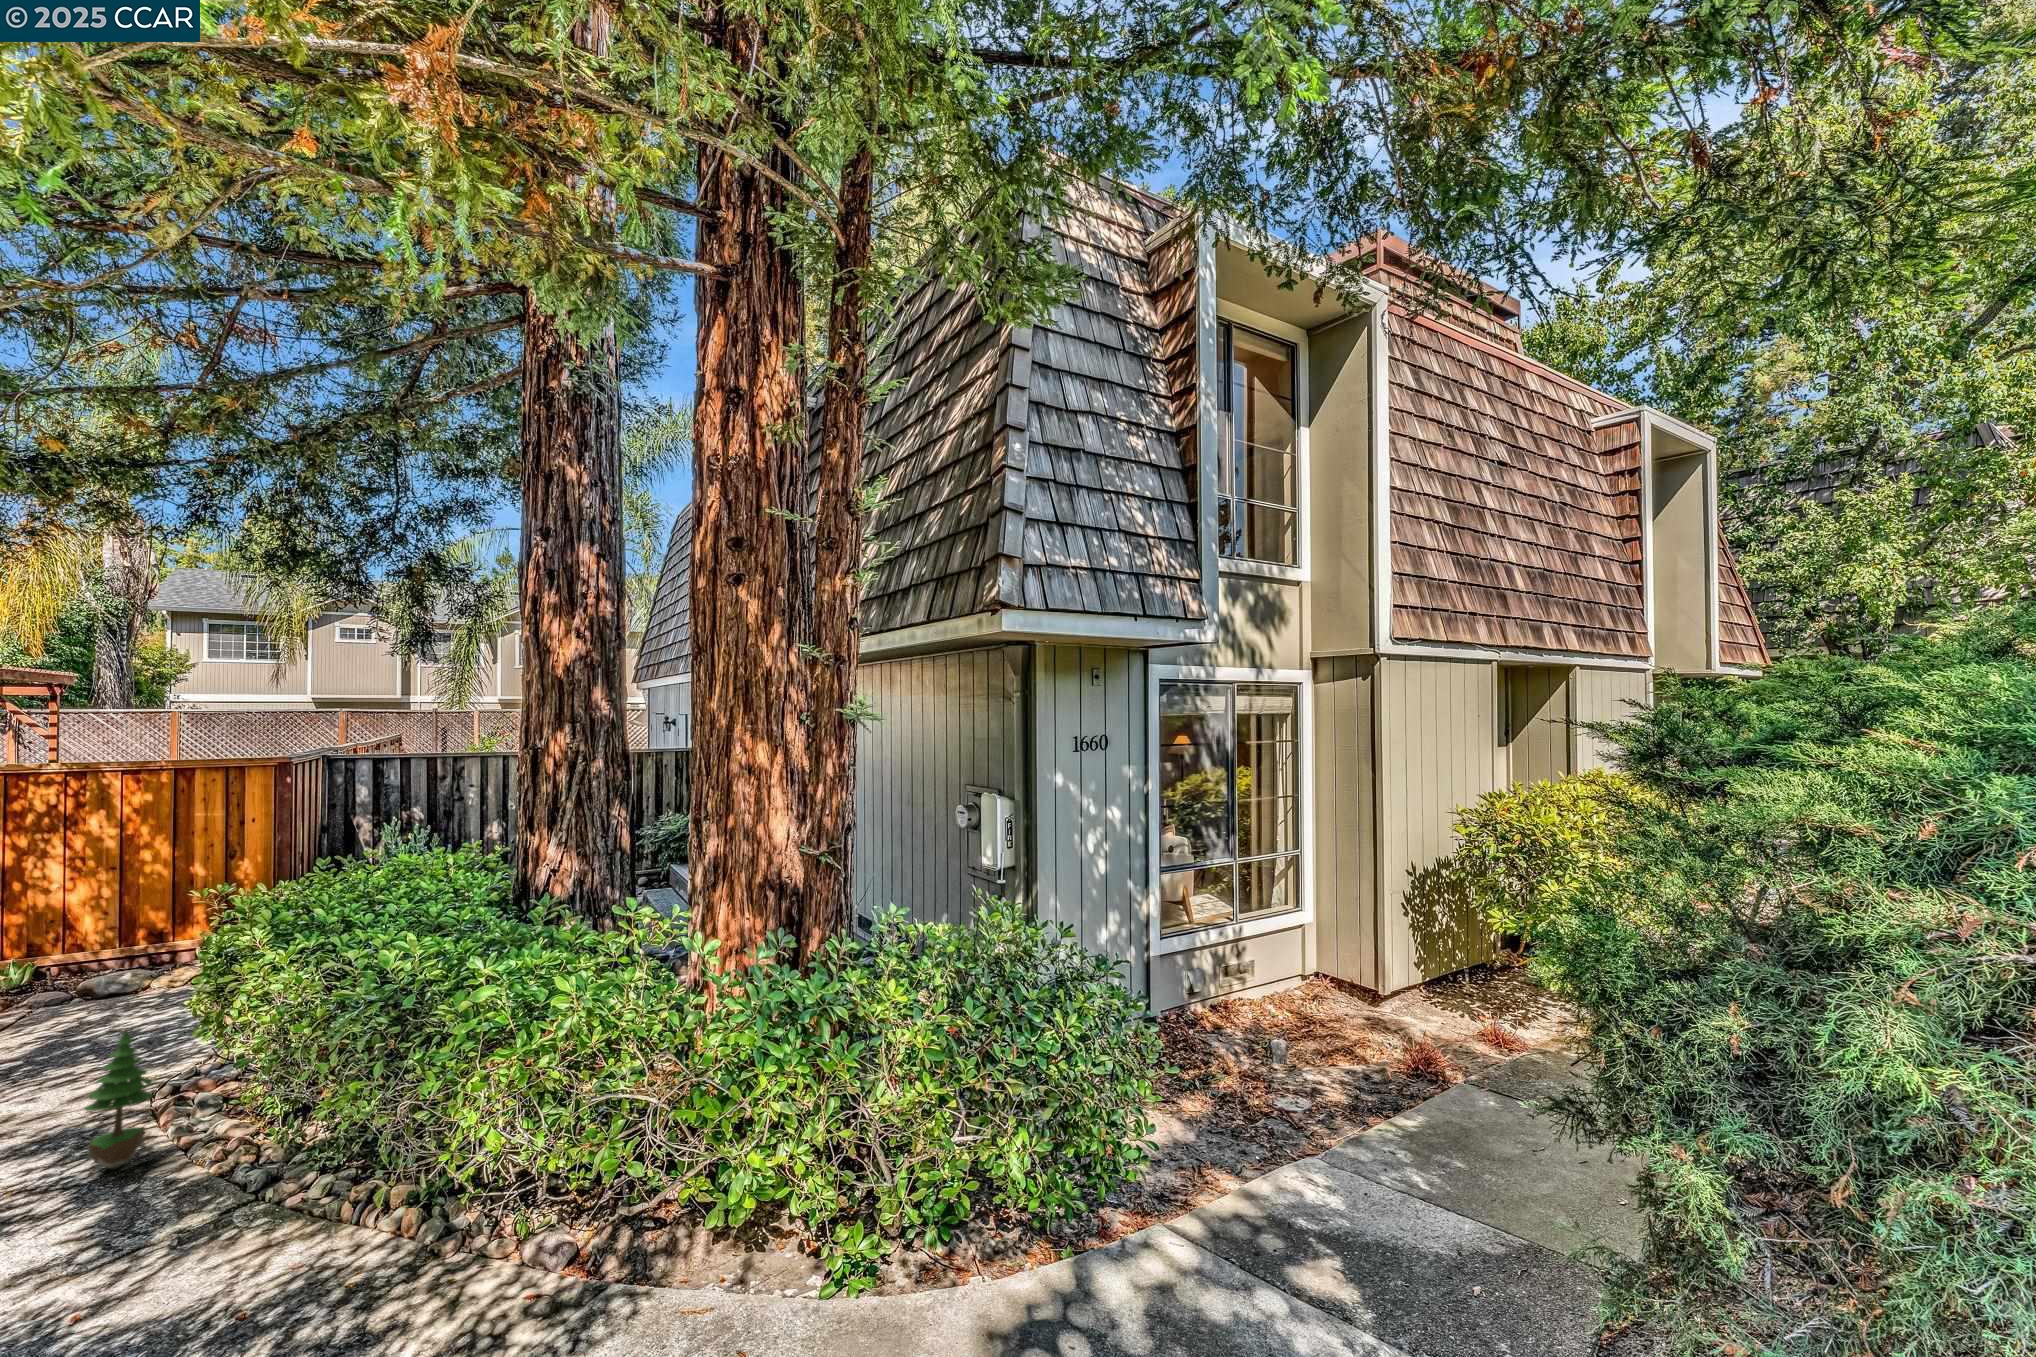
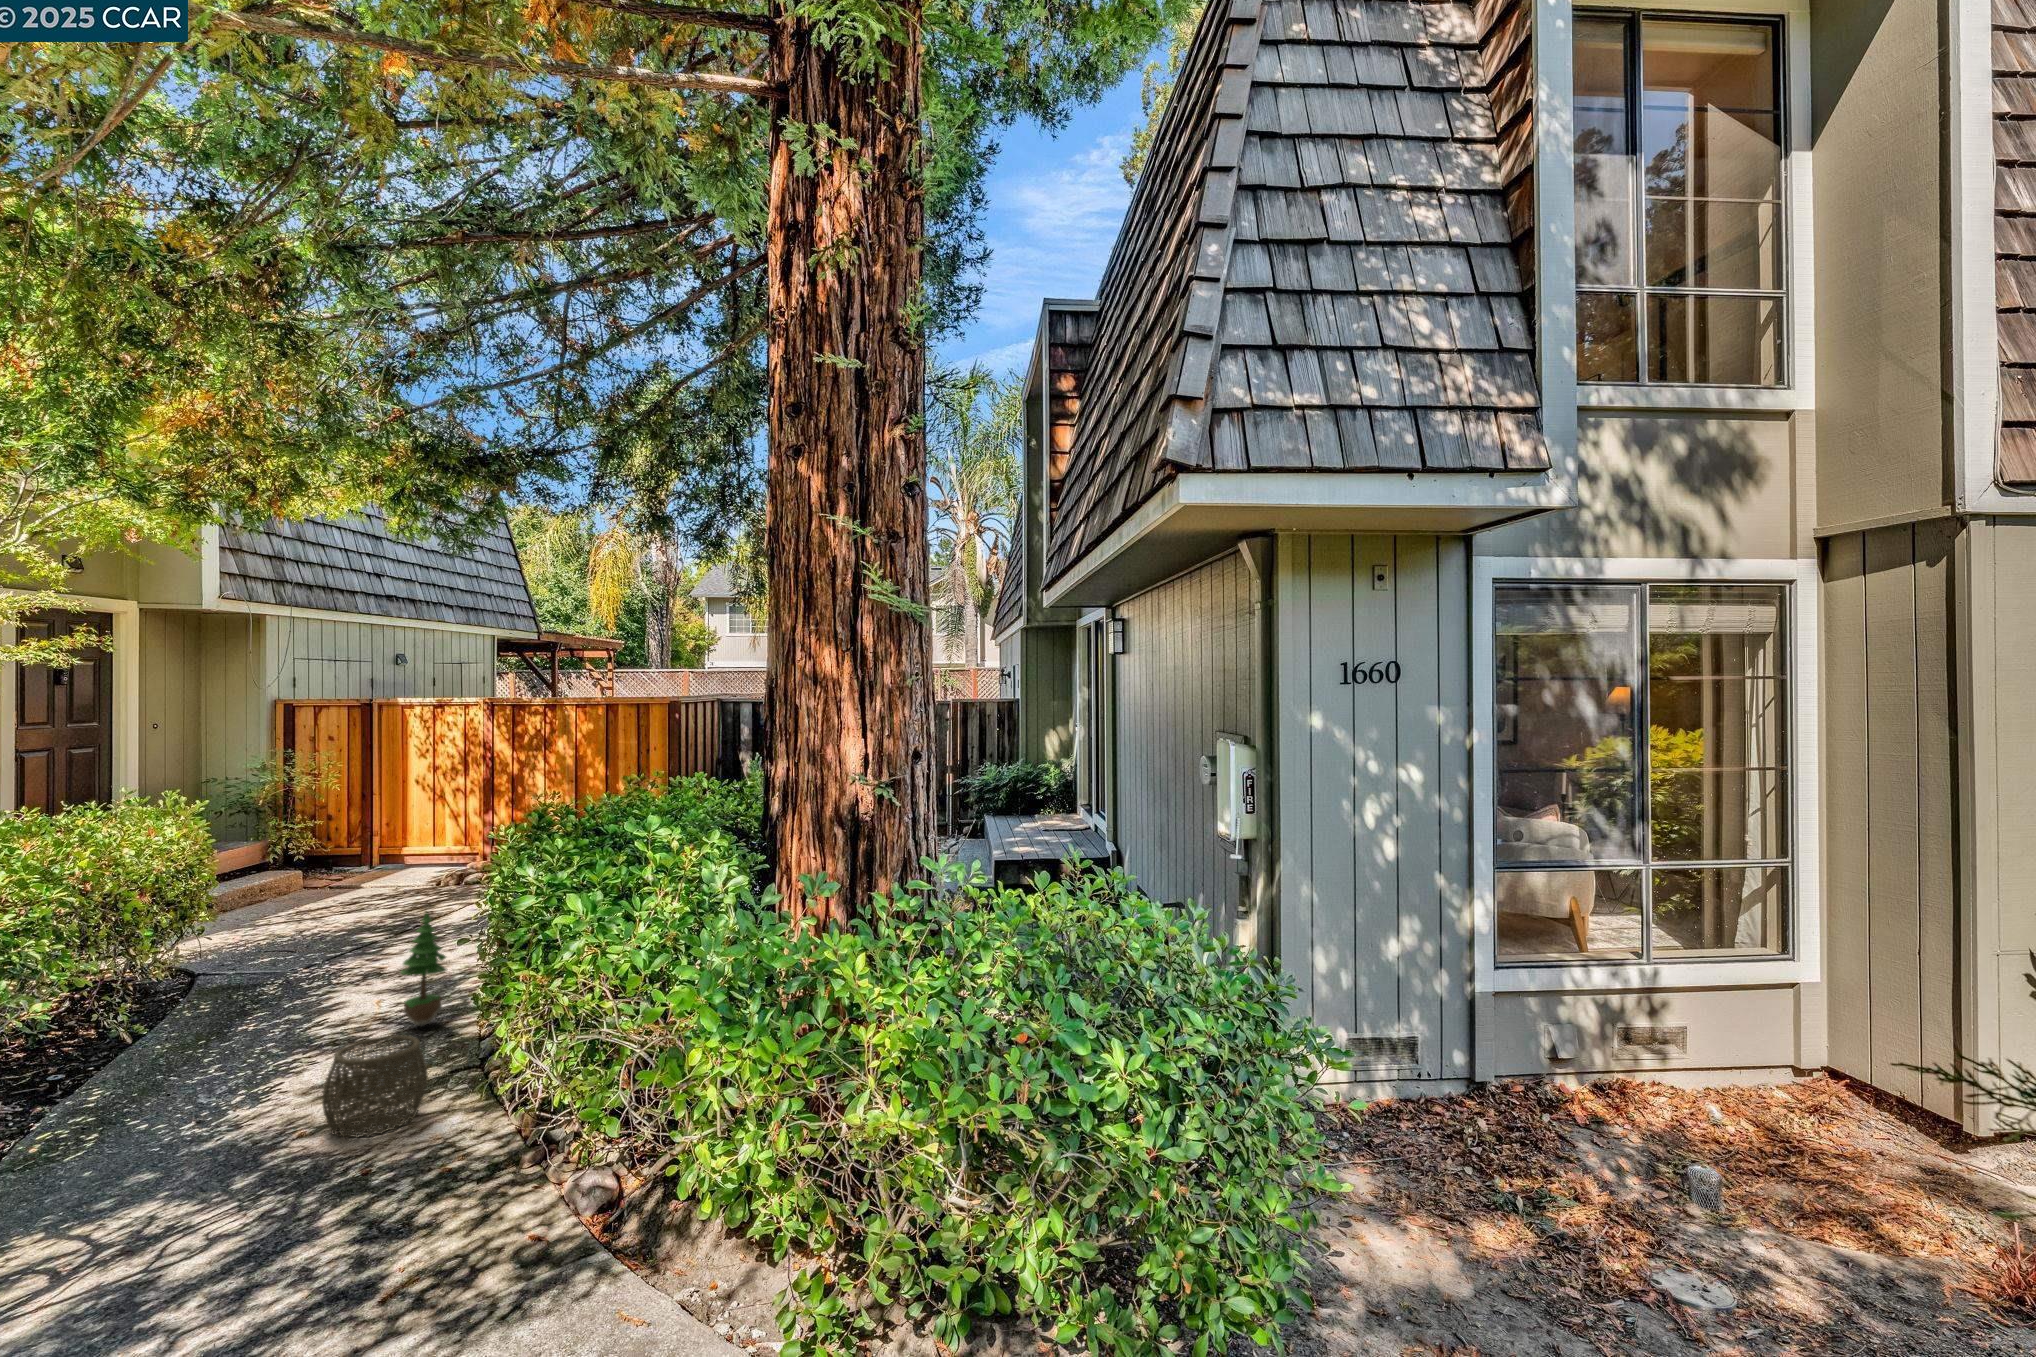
woven basket: none [96,1171,239,1304] -> present [322,1036,428,1138]

